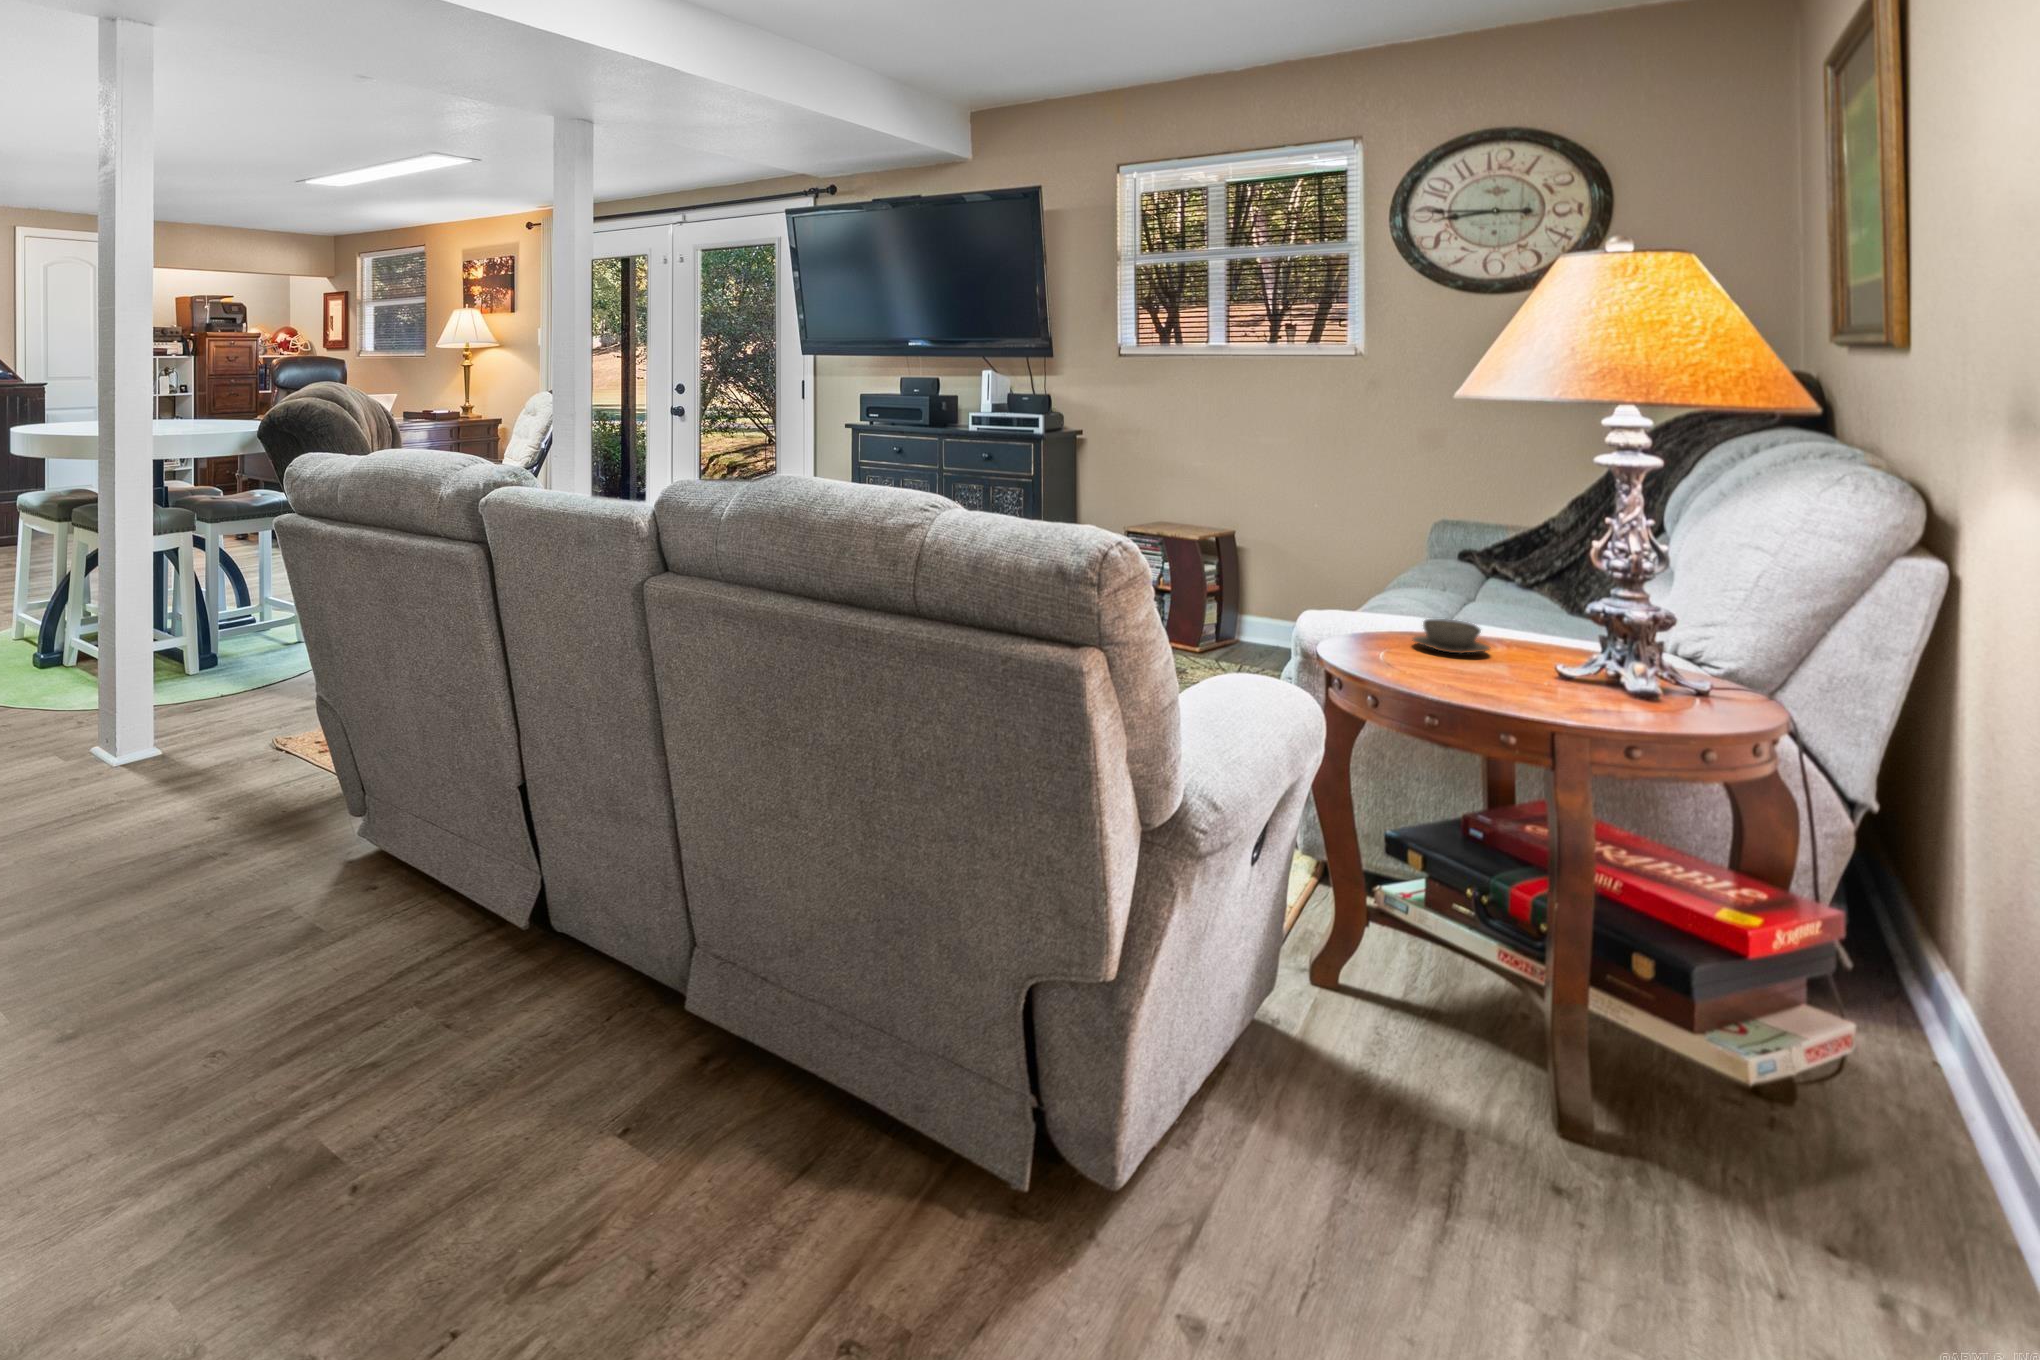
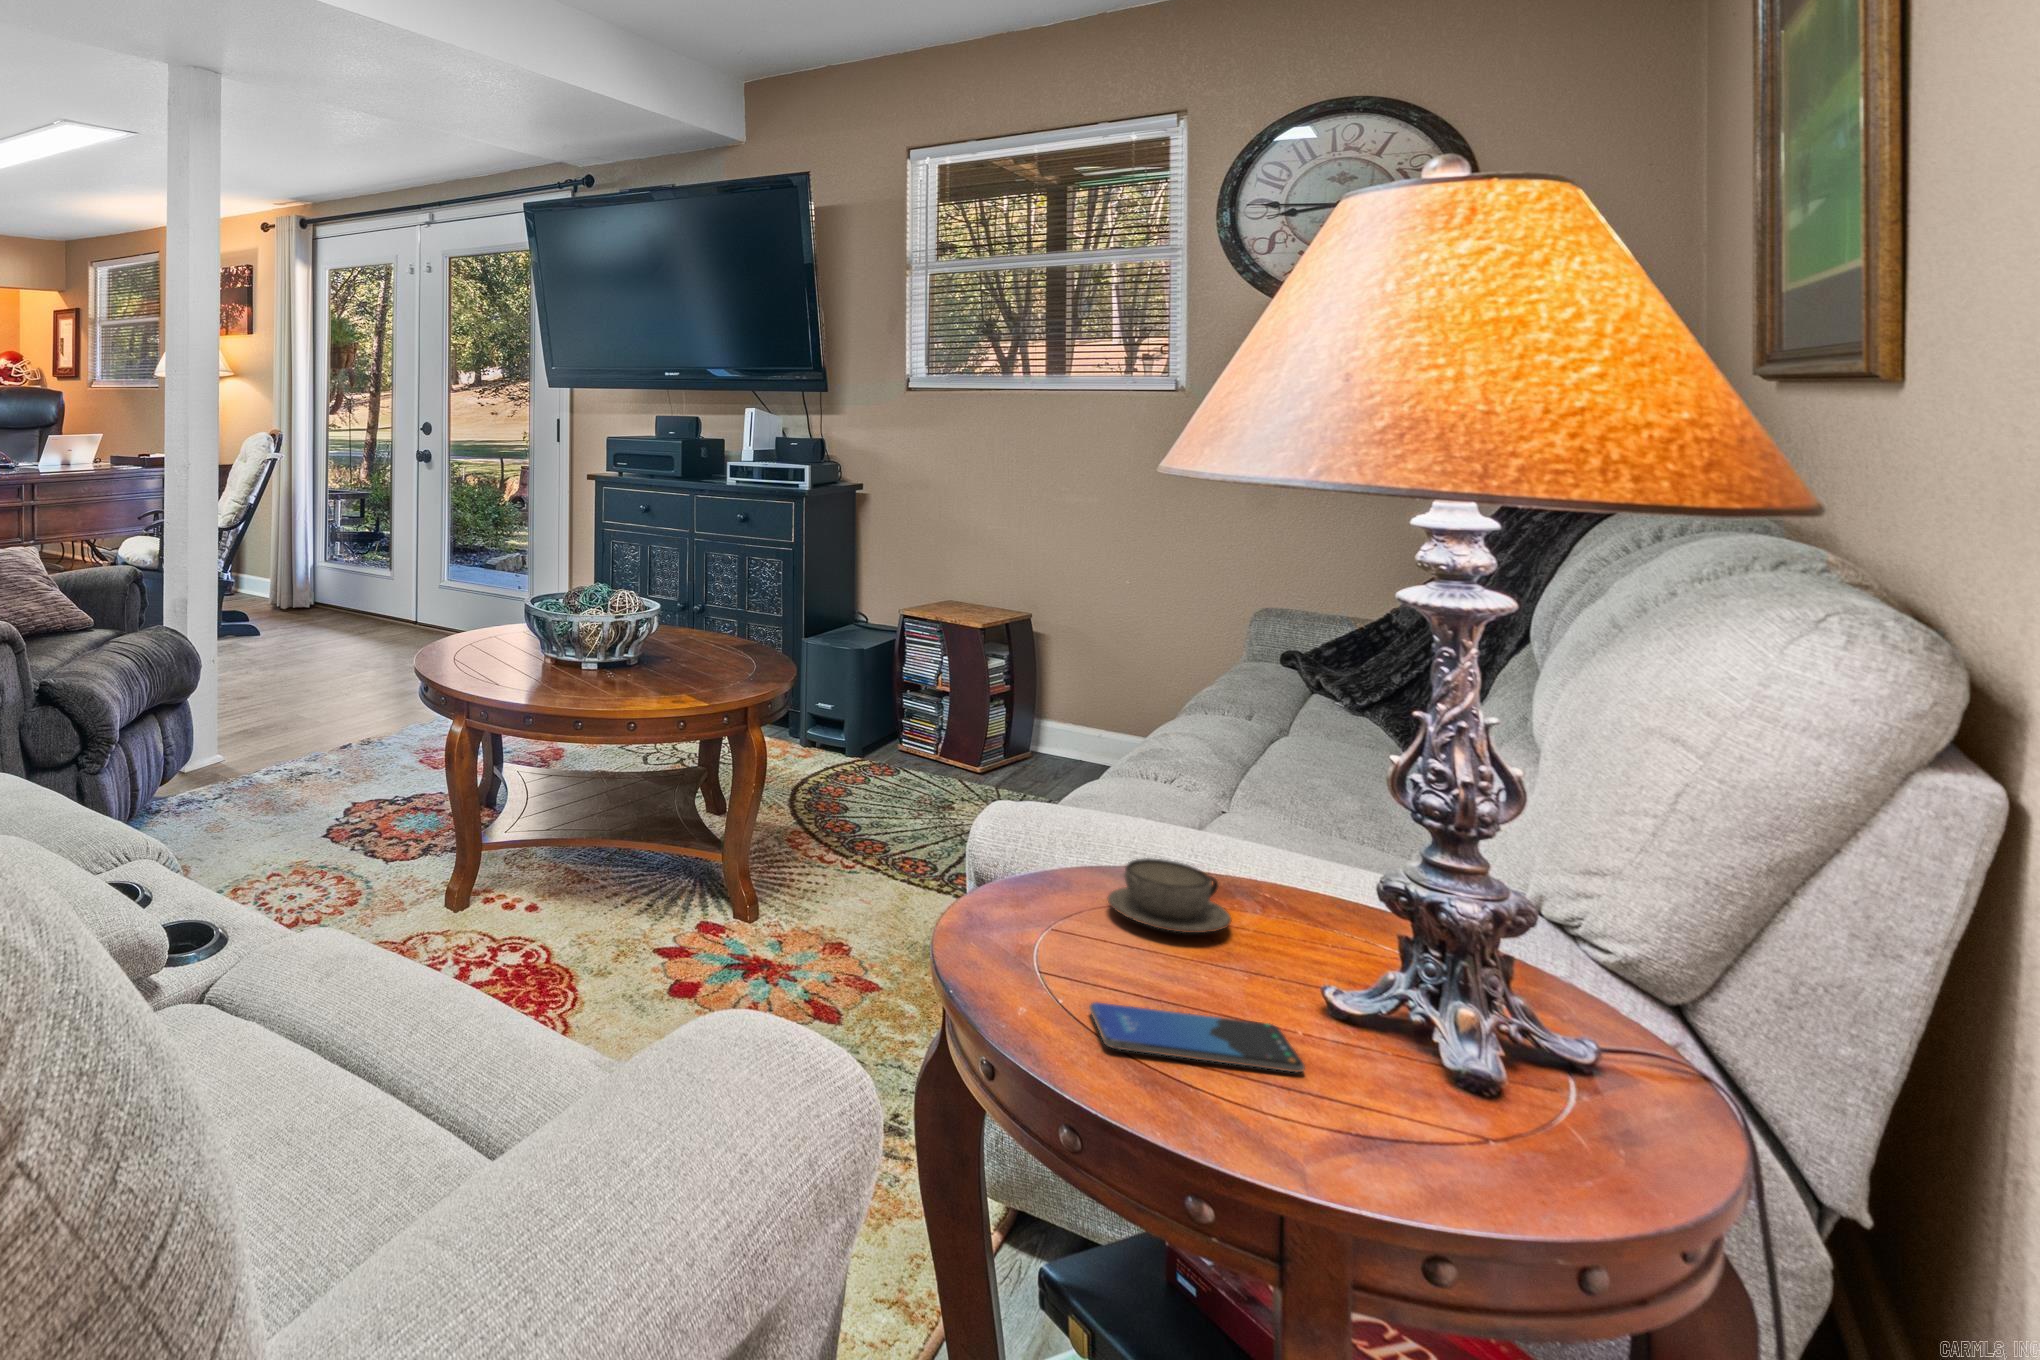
smartphone: none [1424,674,1552,697] -> present [1089,1002,1305,1072]

